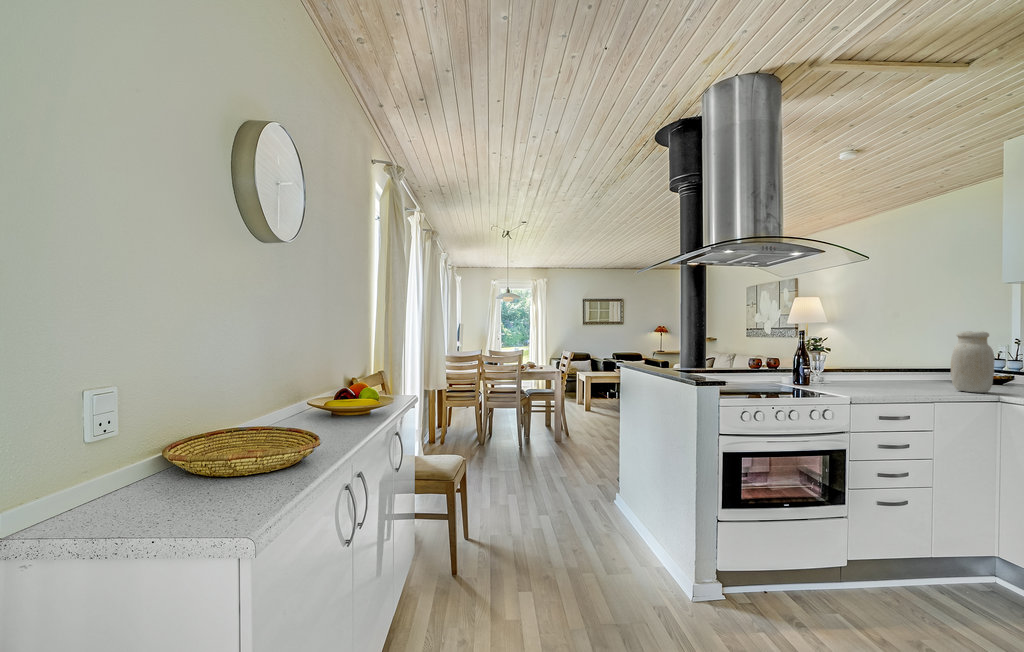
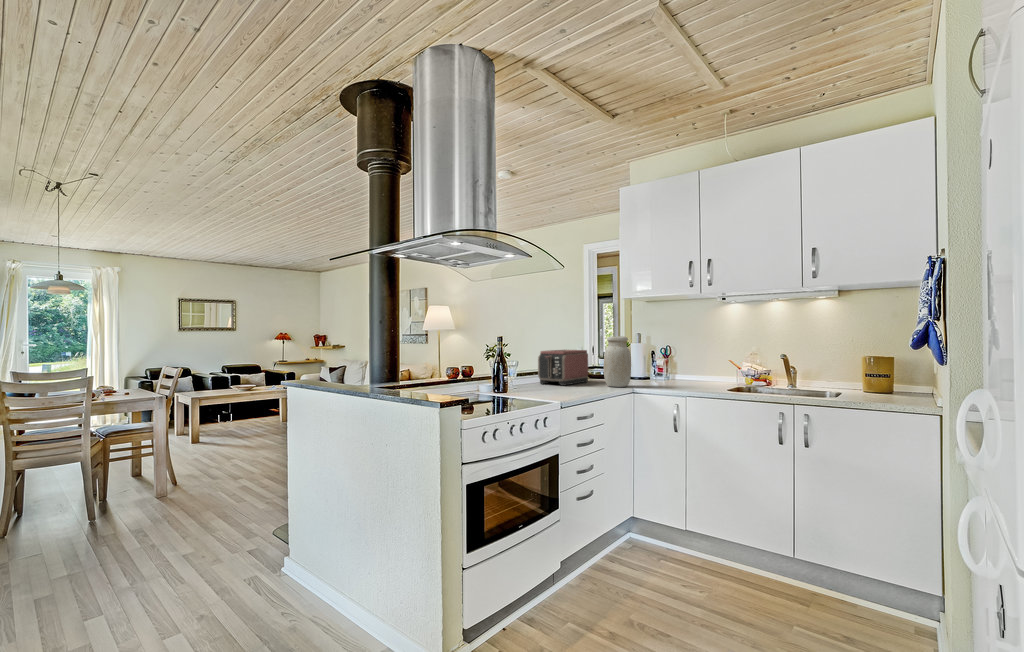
toaster: none [864,346,941,385] -> present [538,350,588,386]

